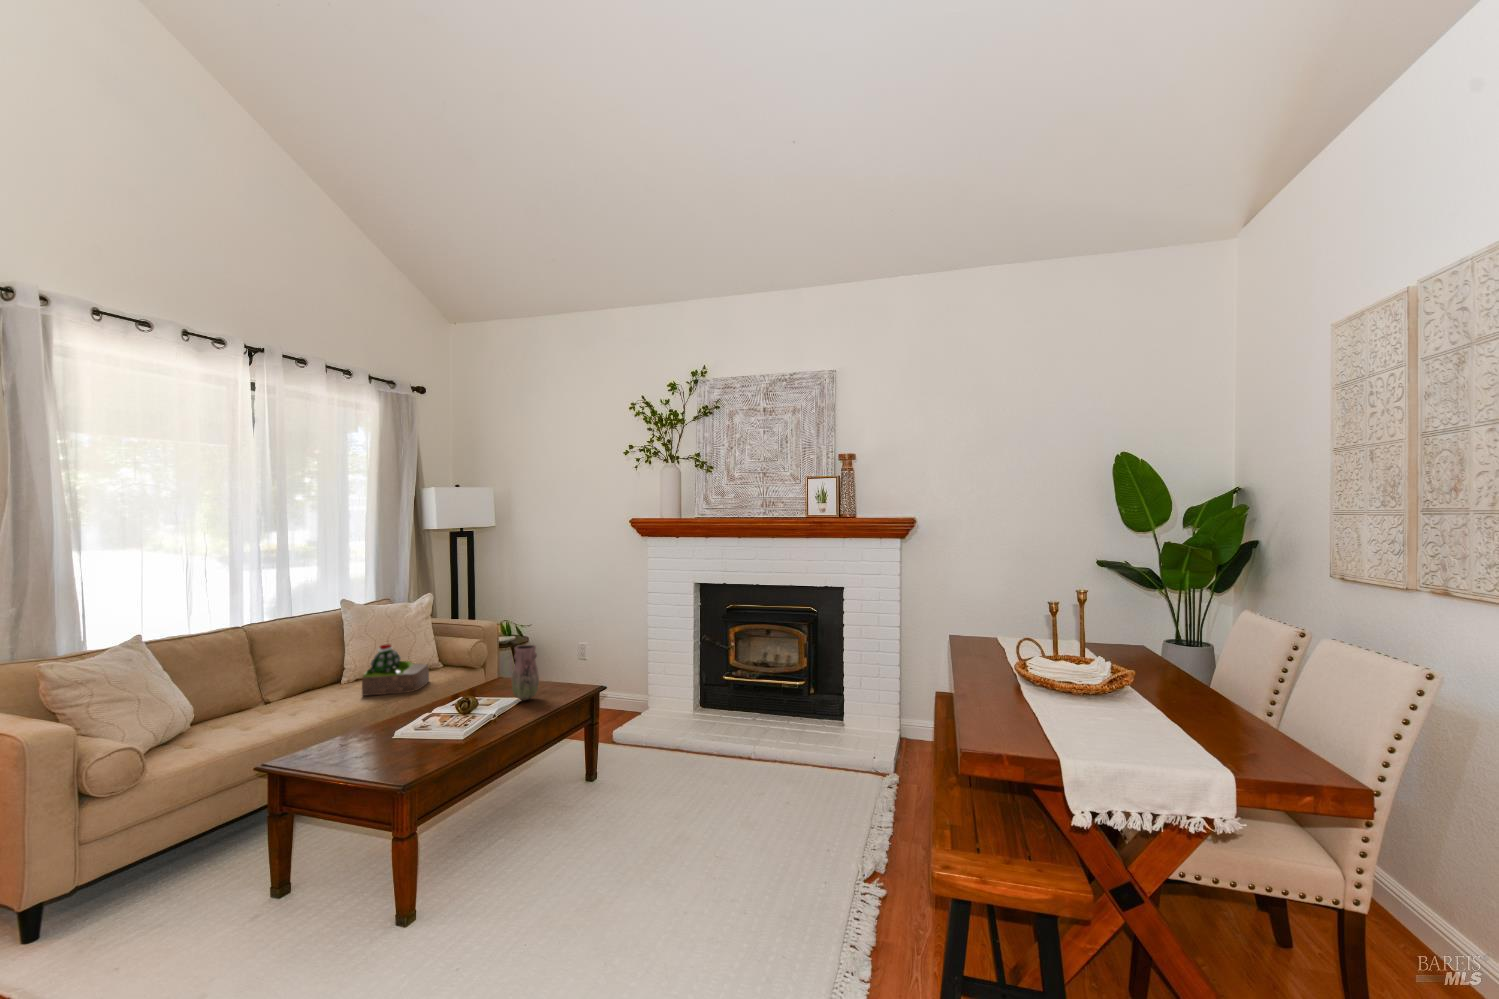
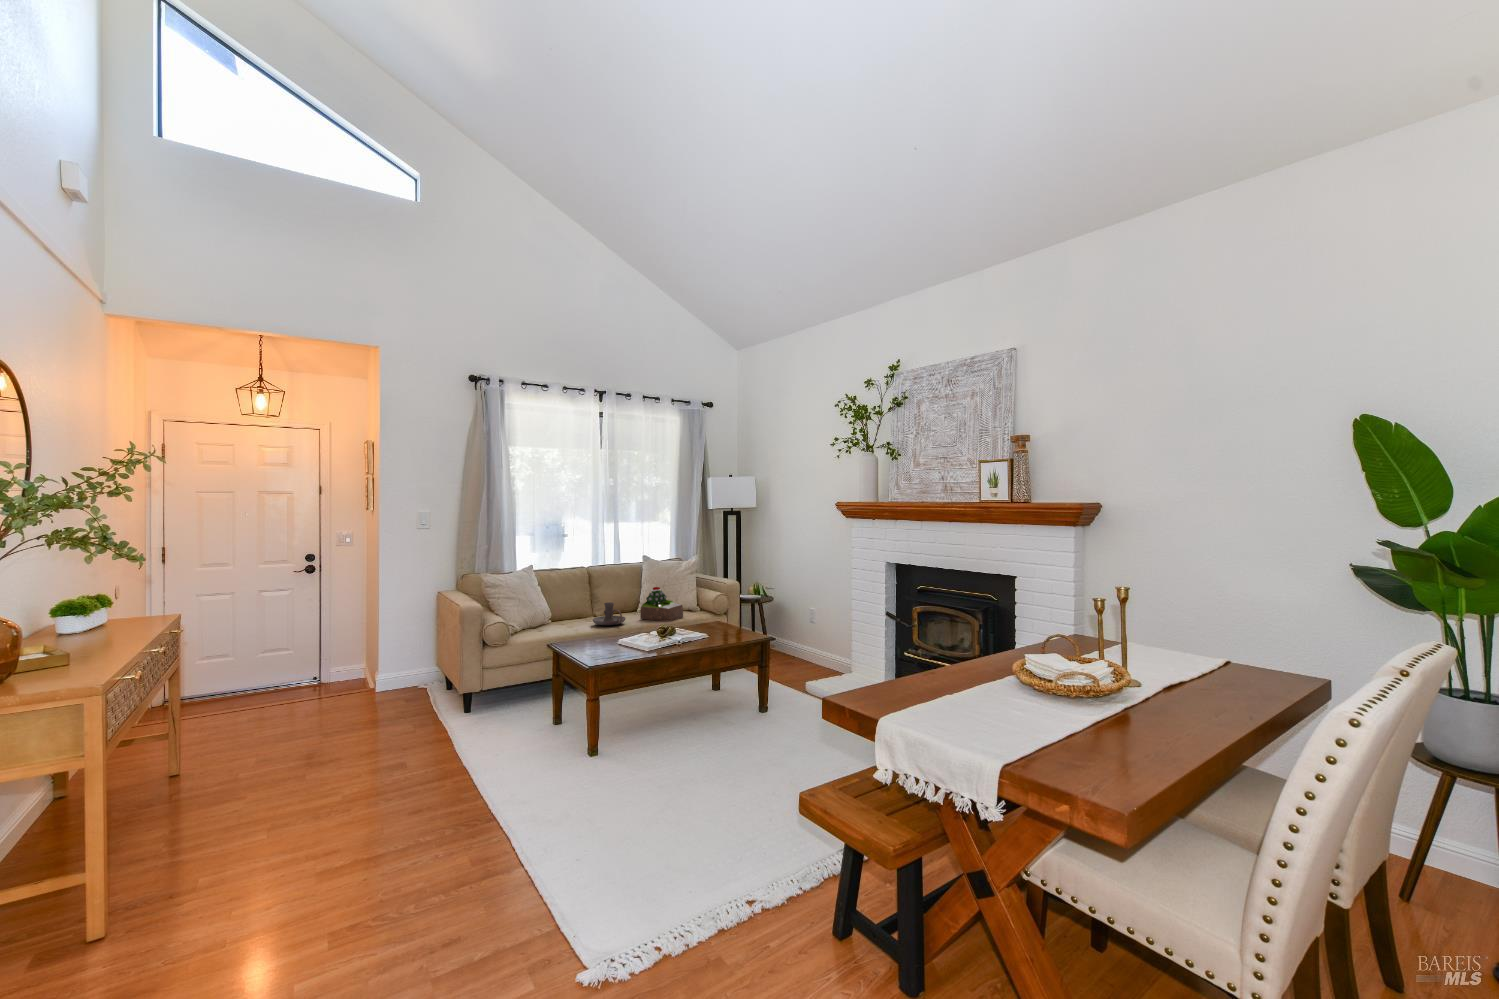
vase: present [512,645,539,700] -> none [706,593,725,634]
candle holder: none [285,680,350,720] -> present [593,602,626,625]

